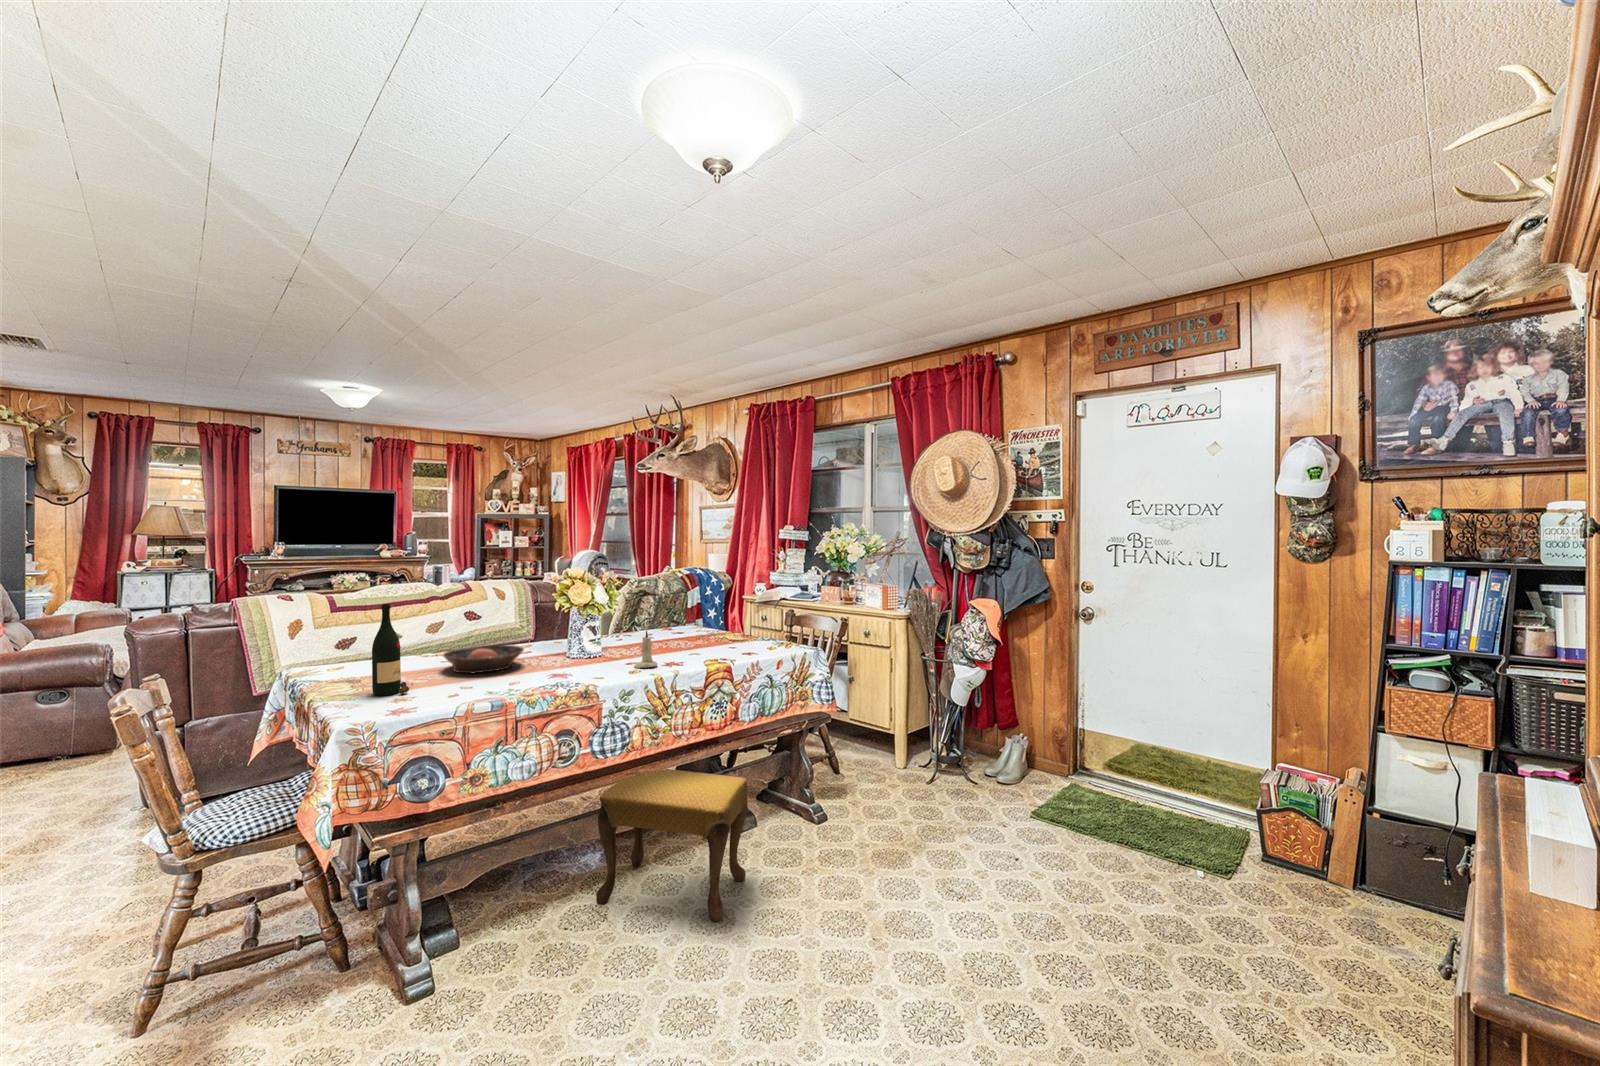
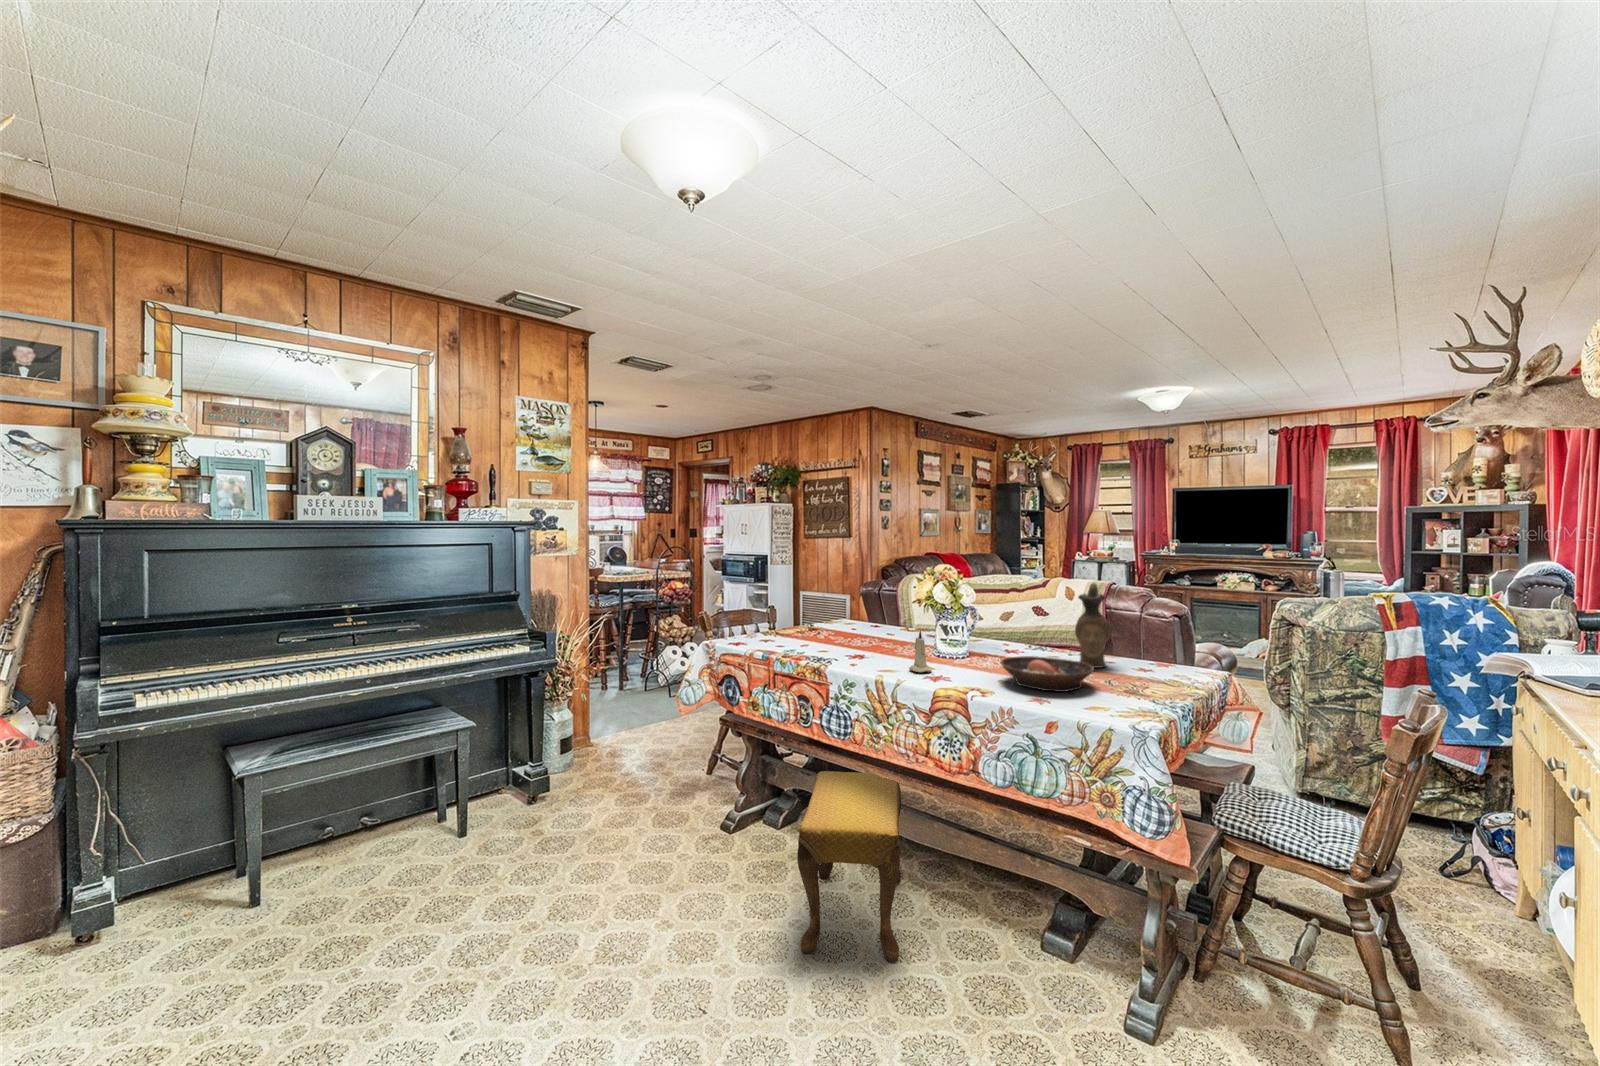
ceramic pitcher: none [662,577,690,639] -> present [1075,583,1112,668]
wine bottle: present [372,604,413,696] -> none [775,571,801,637]
bowl: present [443,645,524,673] -> present [1000,656,1094,692]

